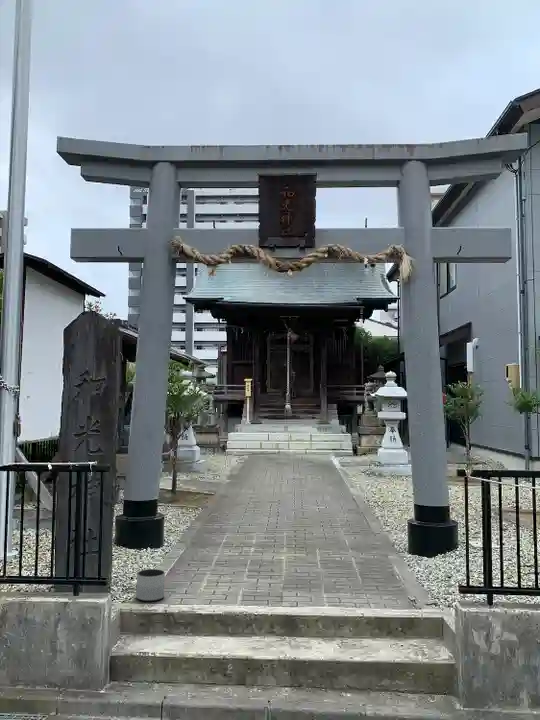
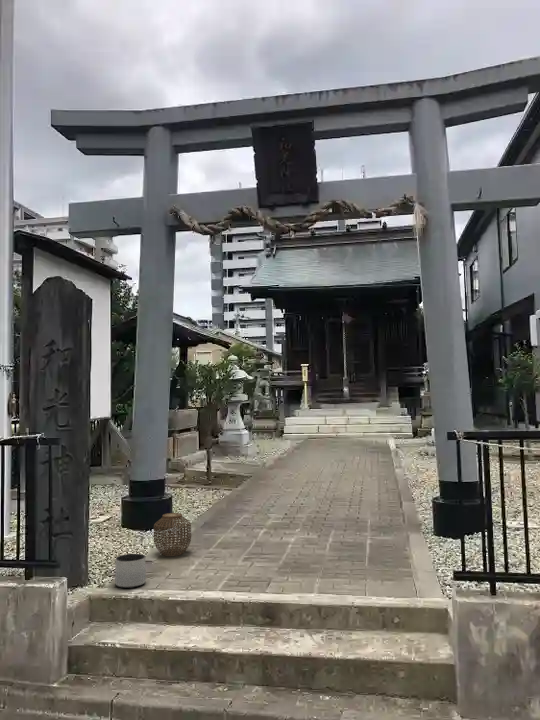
woven basket: none [159,530,194,571] -> present [154,513,191,556]

